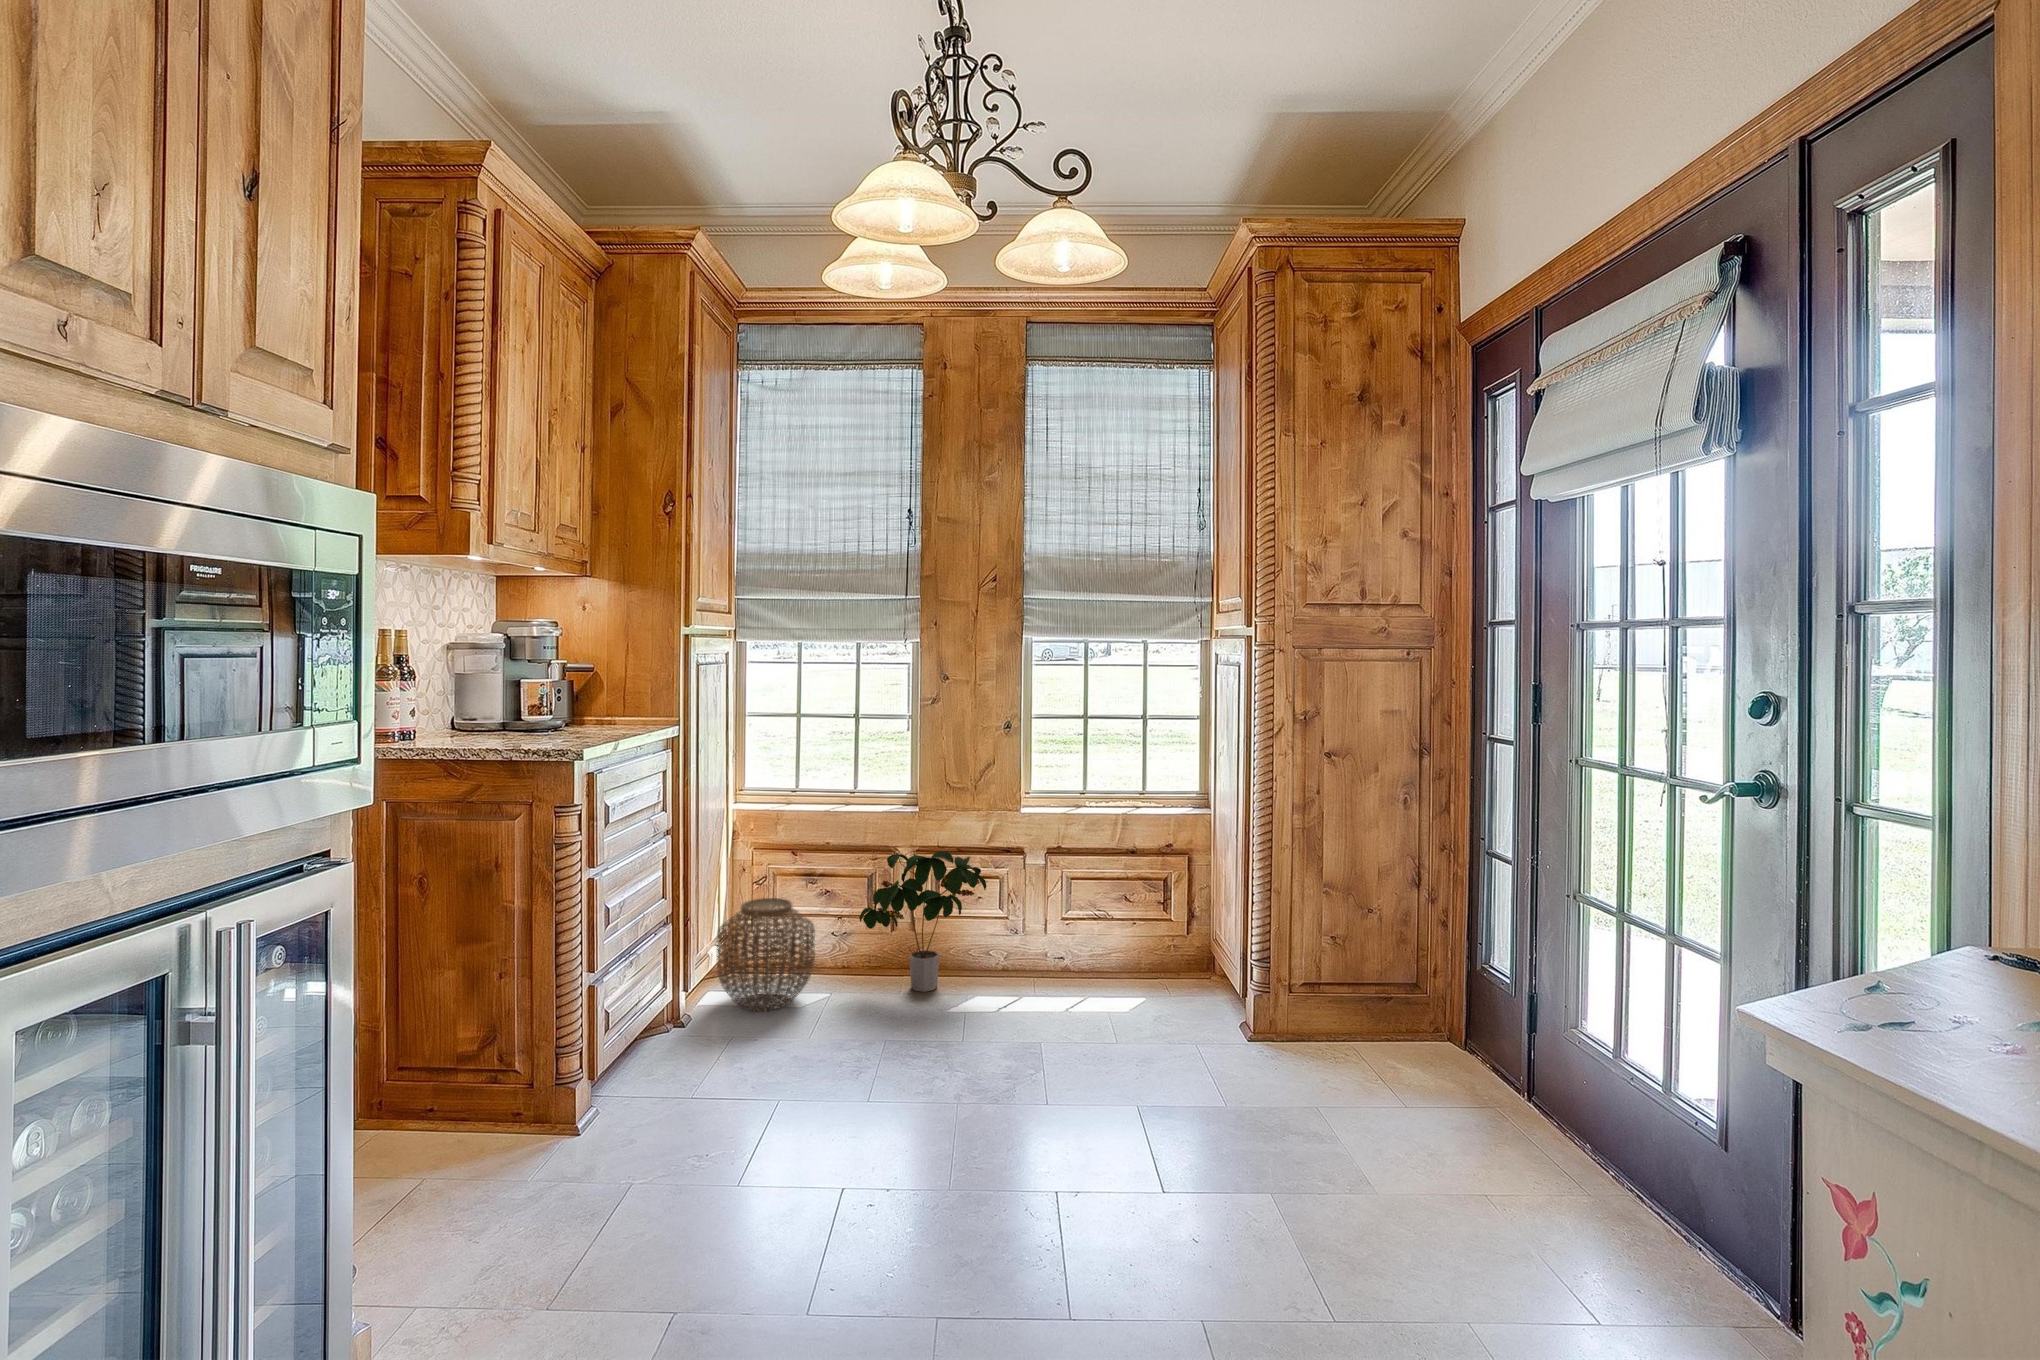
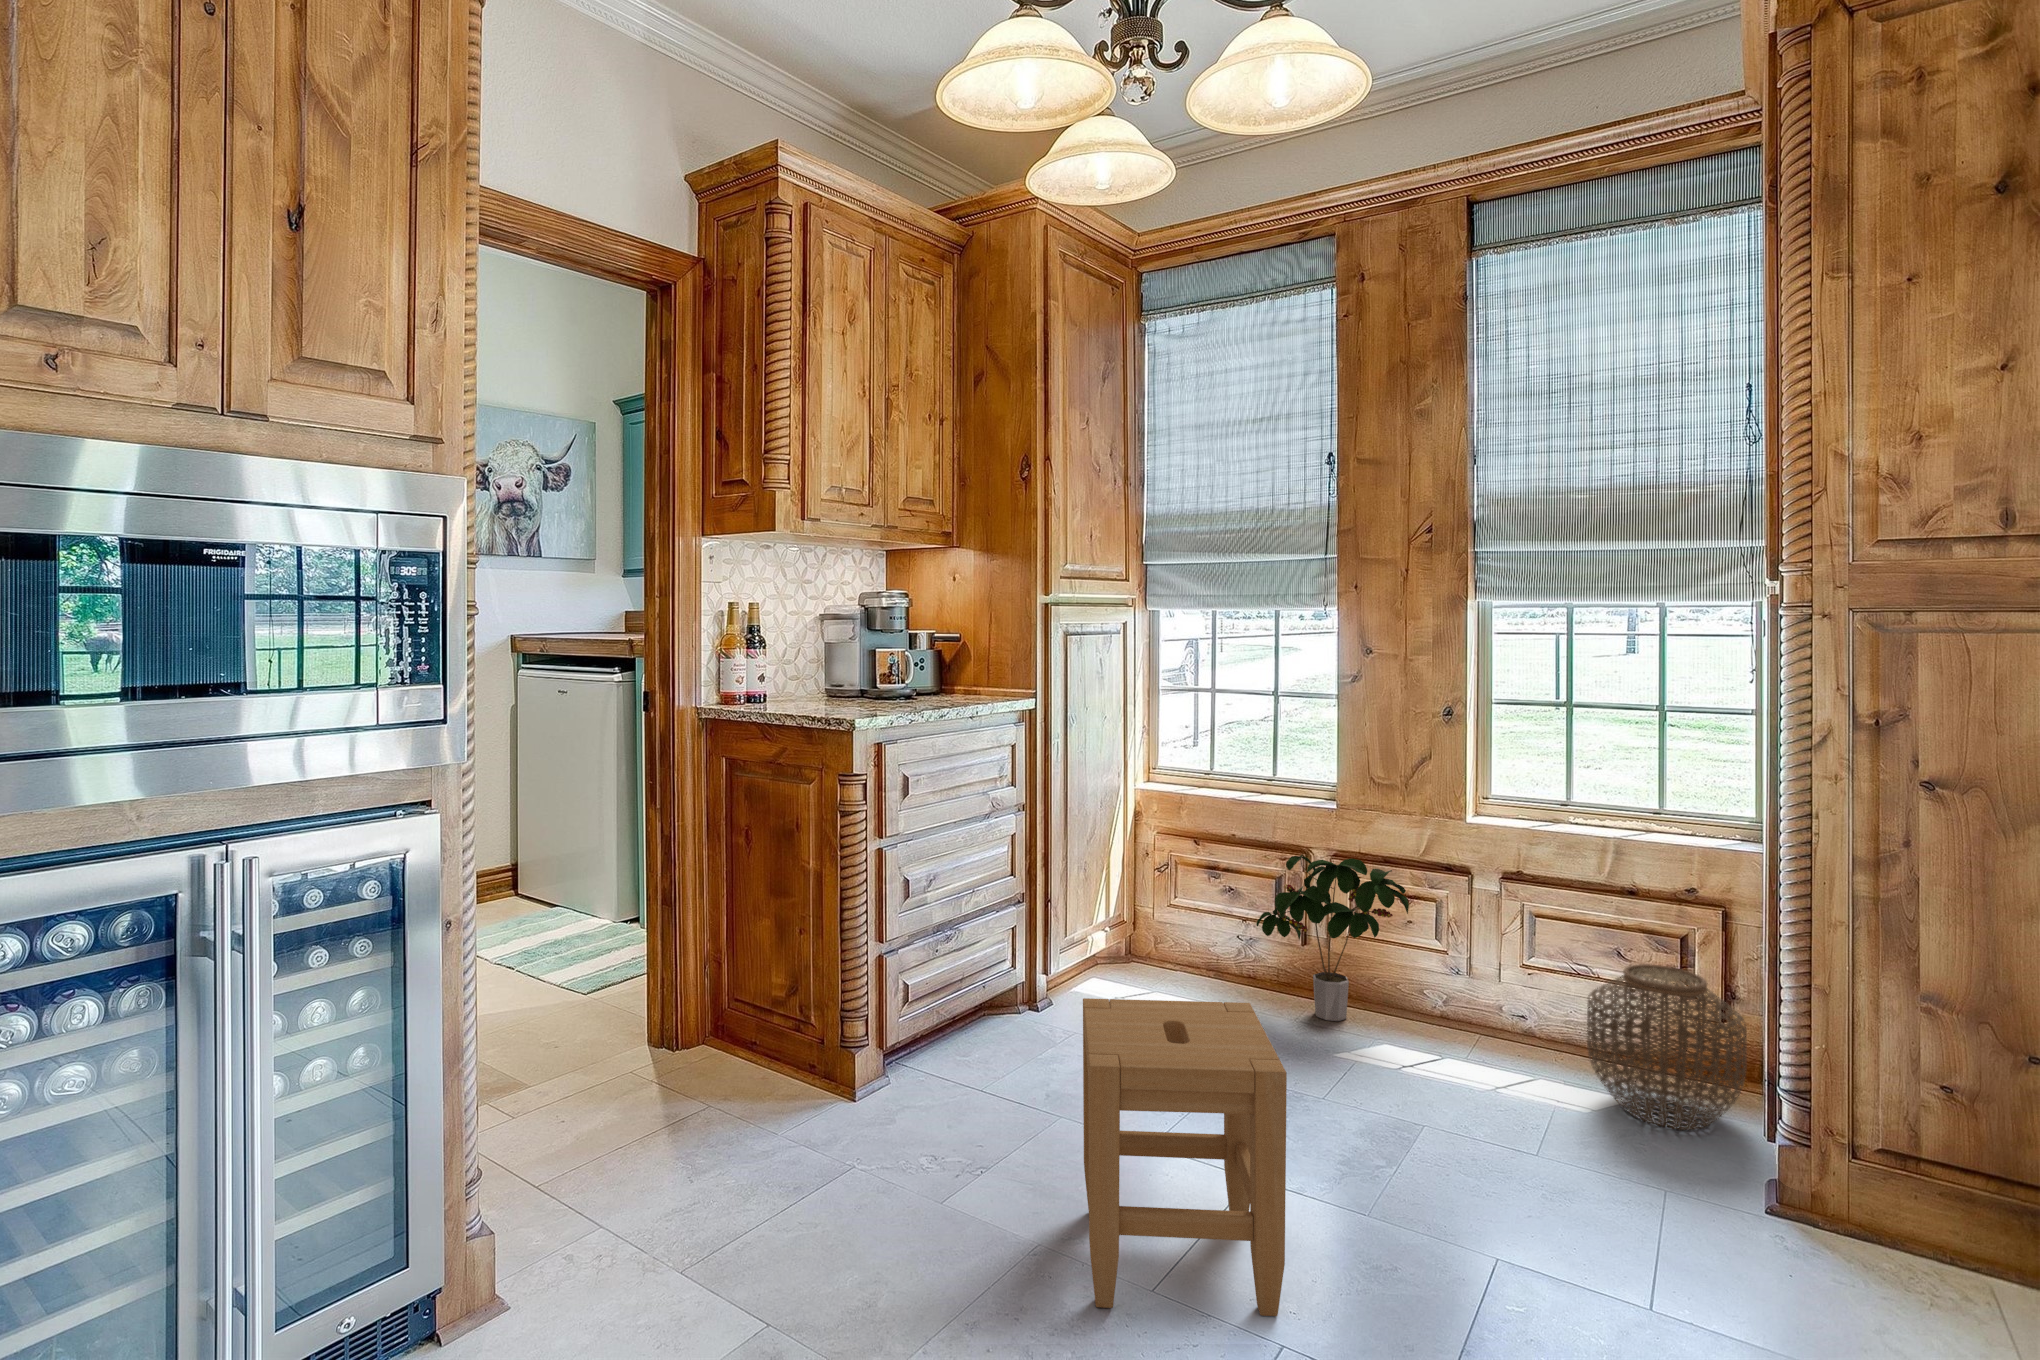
woven basket: present [717,898,815,1011] -> present [1587,964,1747,1130]
stool: none [859,974,1068,1262] -> present [1083,998,1287,1316]

